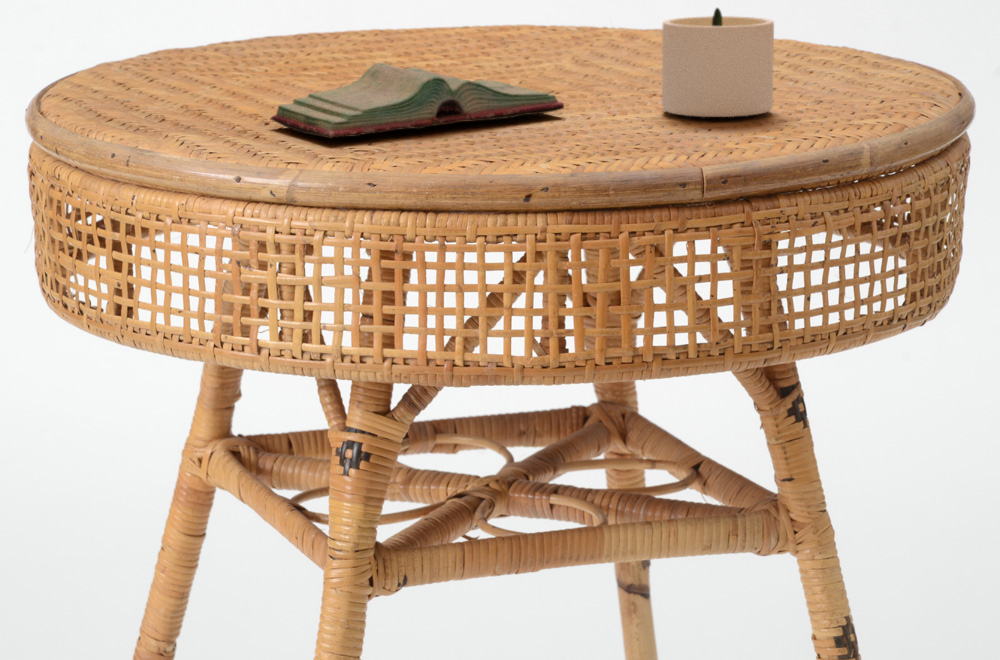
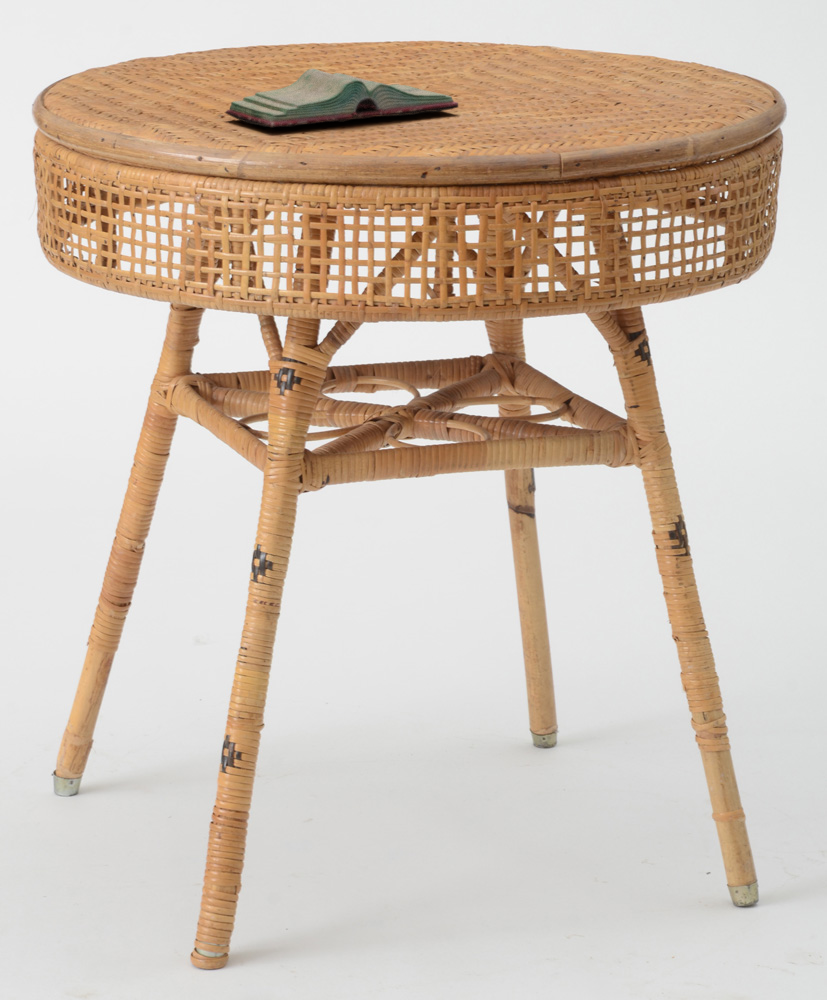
candle: present [662,8,774,117] -> none [537,27,657,117]

